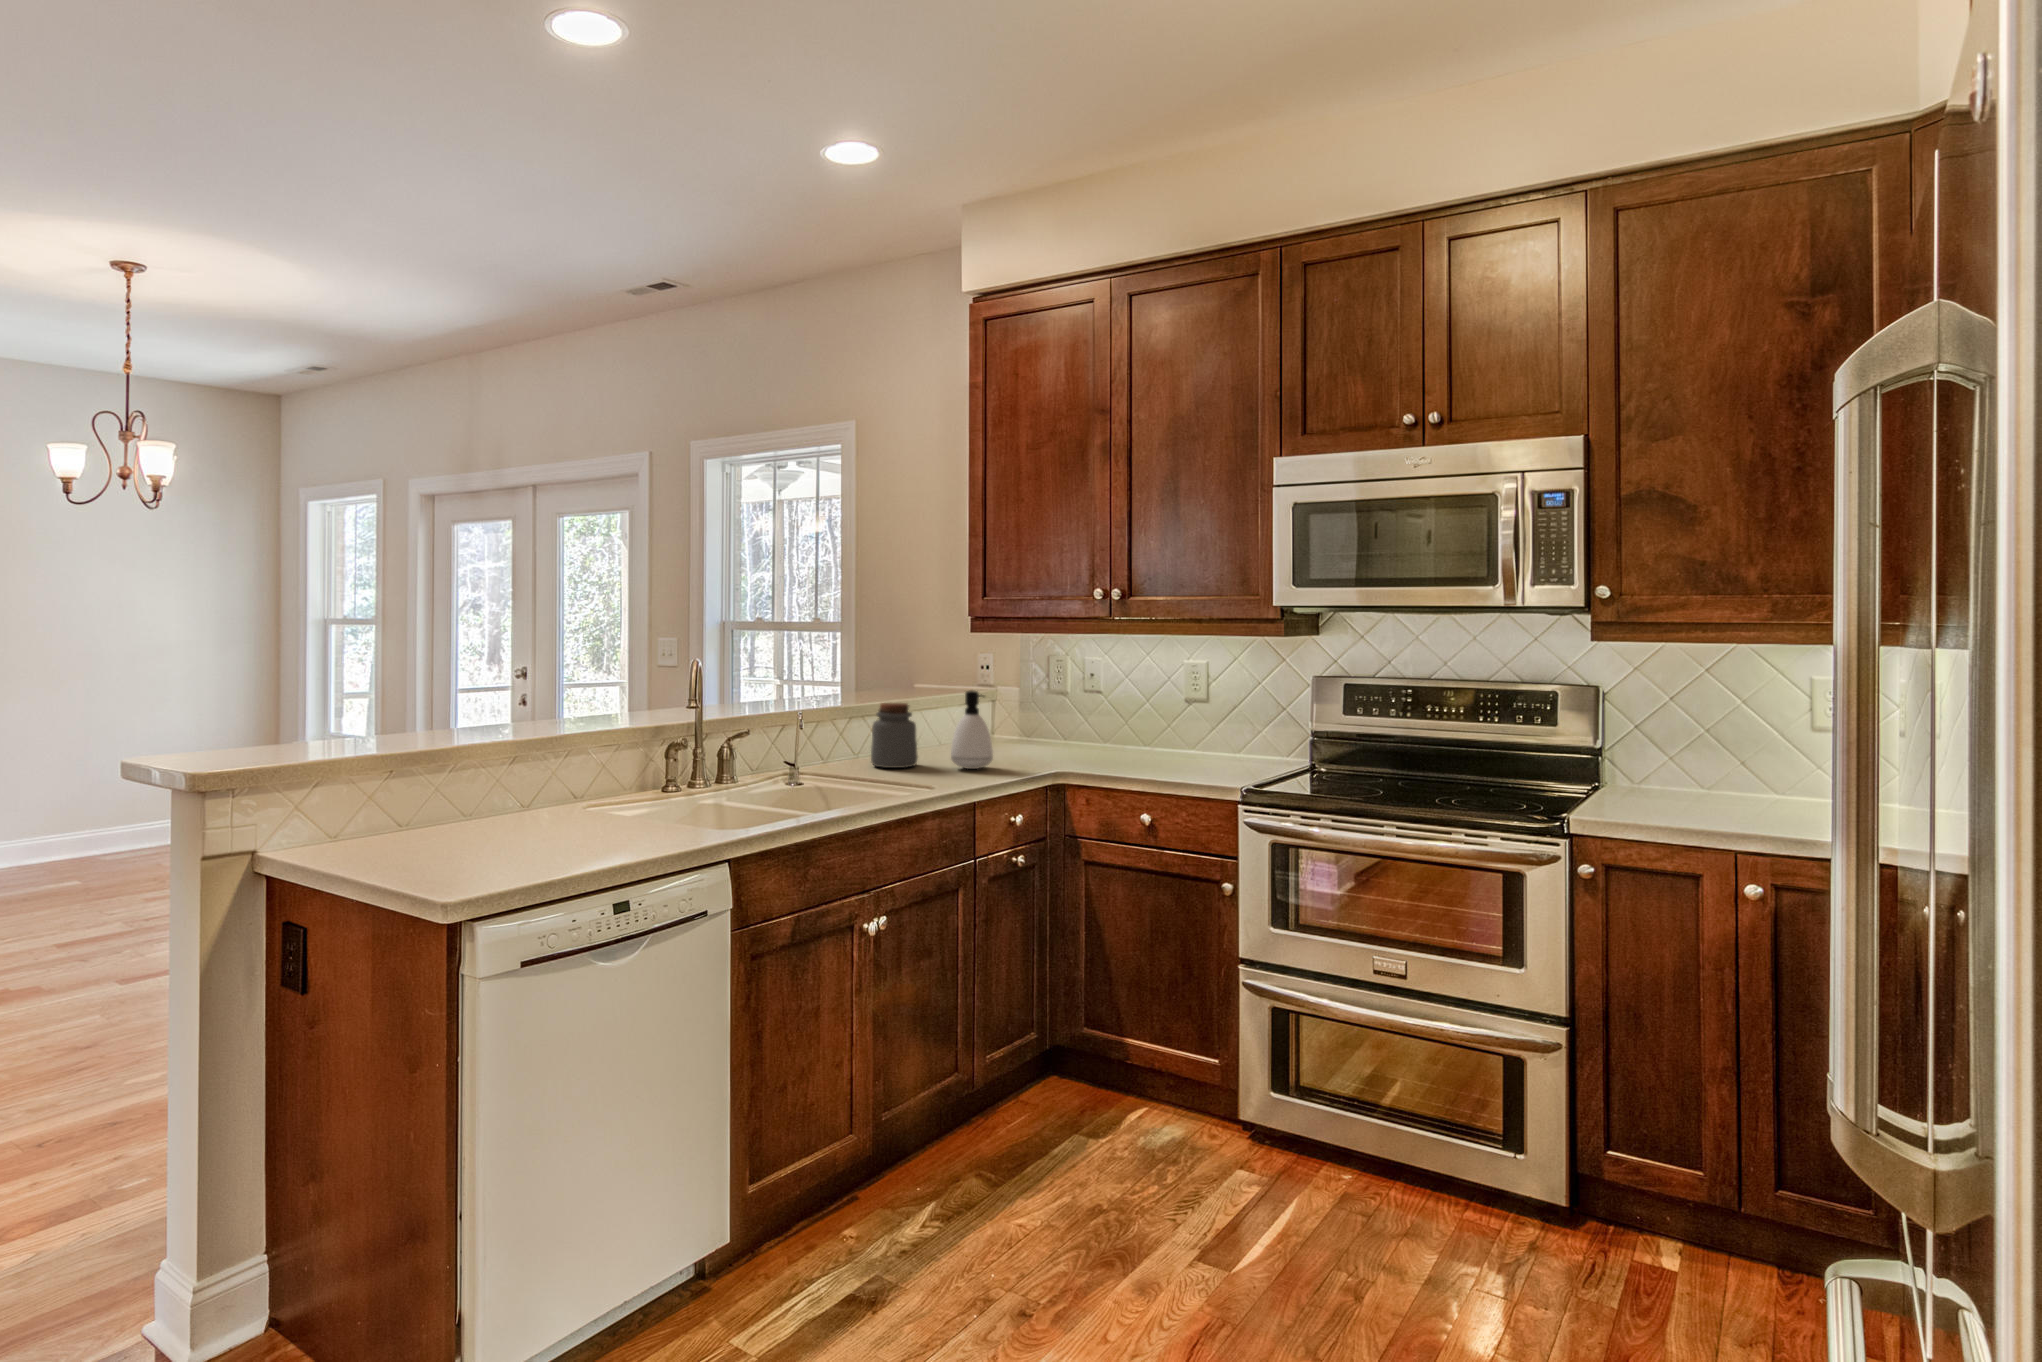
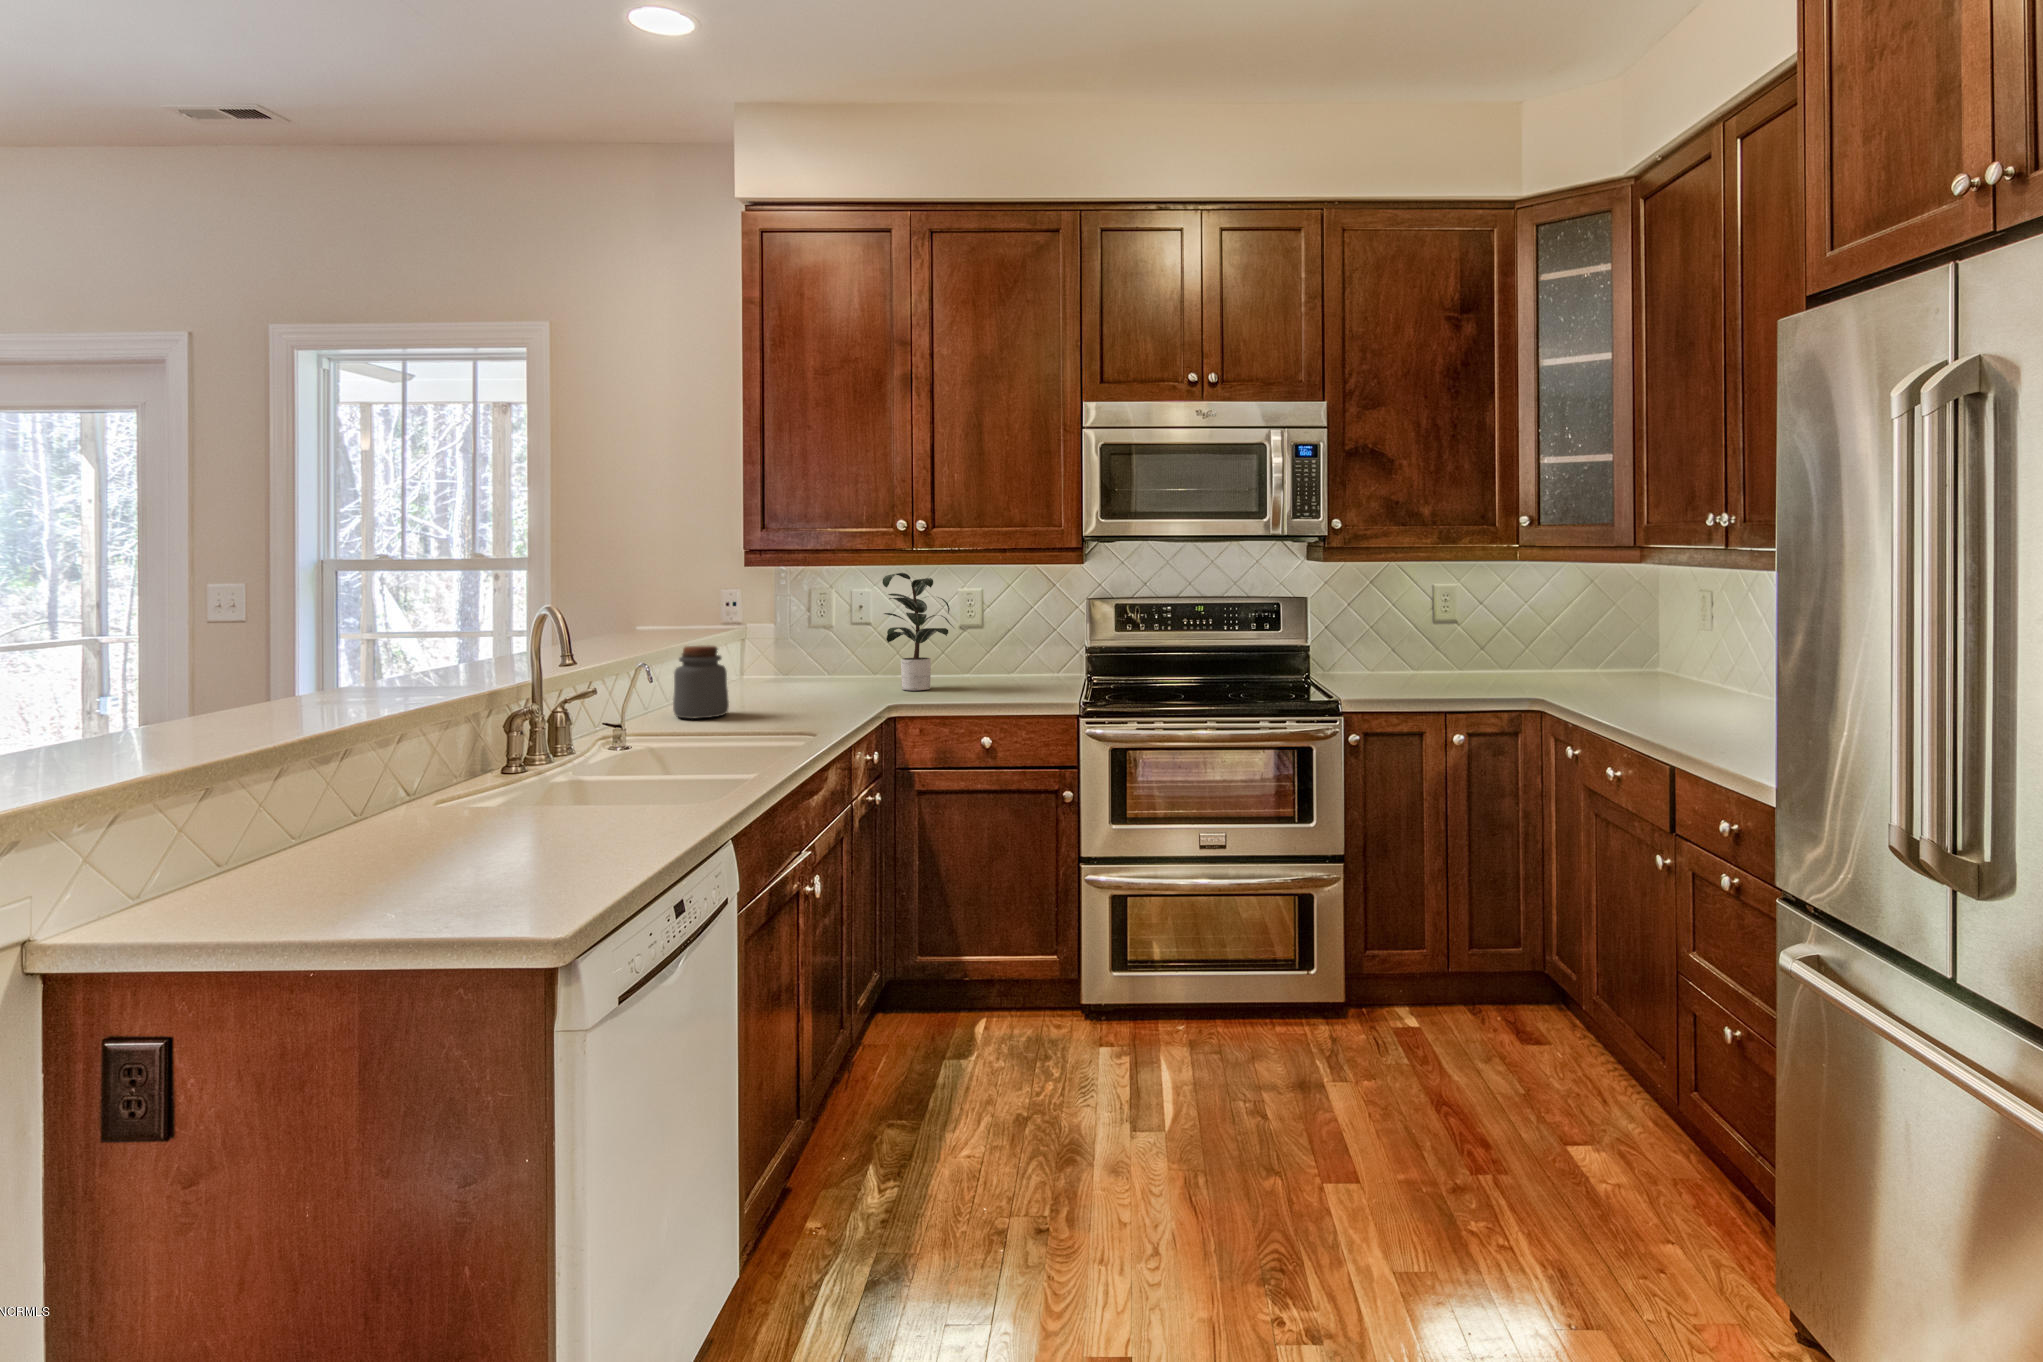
potted plant: none [1066,640,1171,760] -> present [882,573,953,691]
soap dispenser: present [951,691,993,769] -> none [769,627,815,711]

